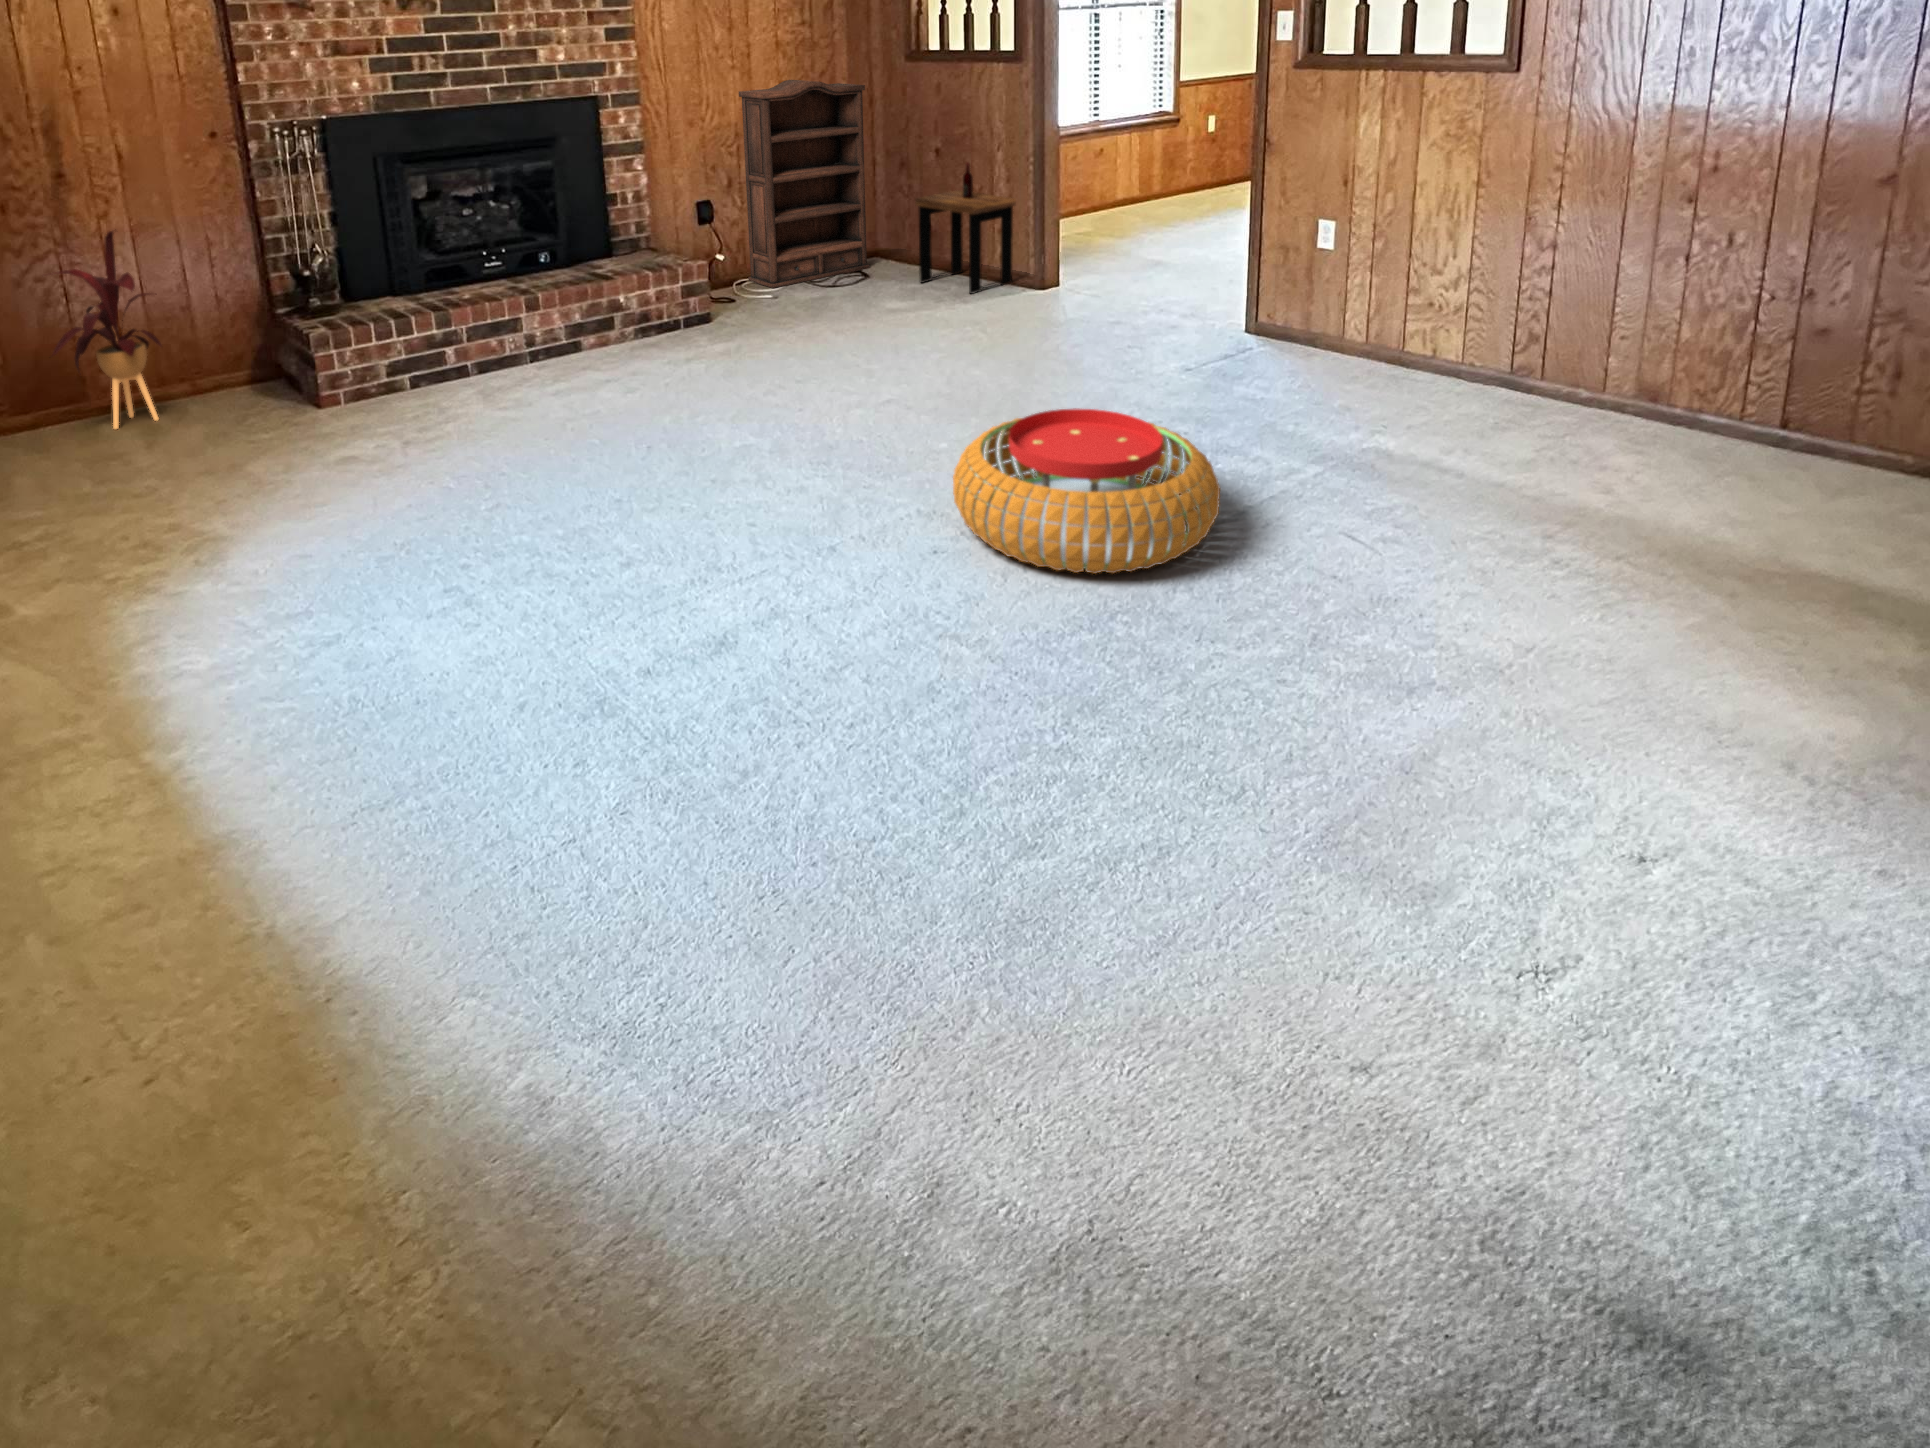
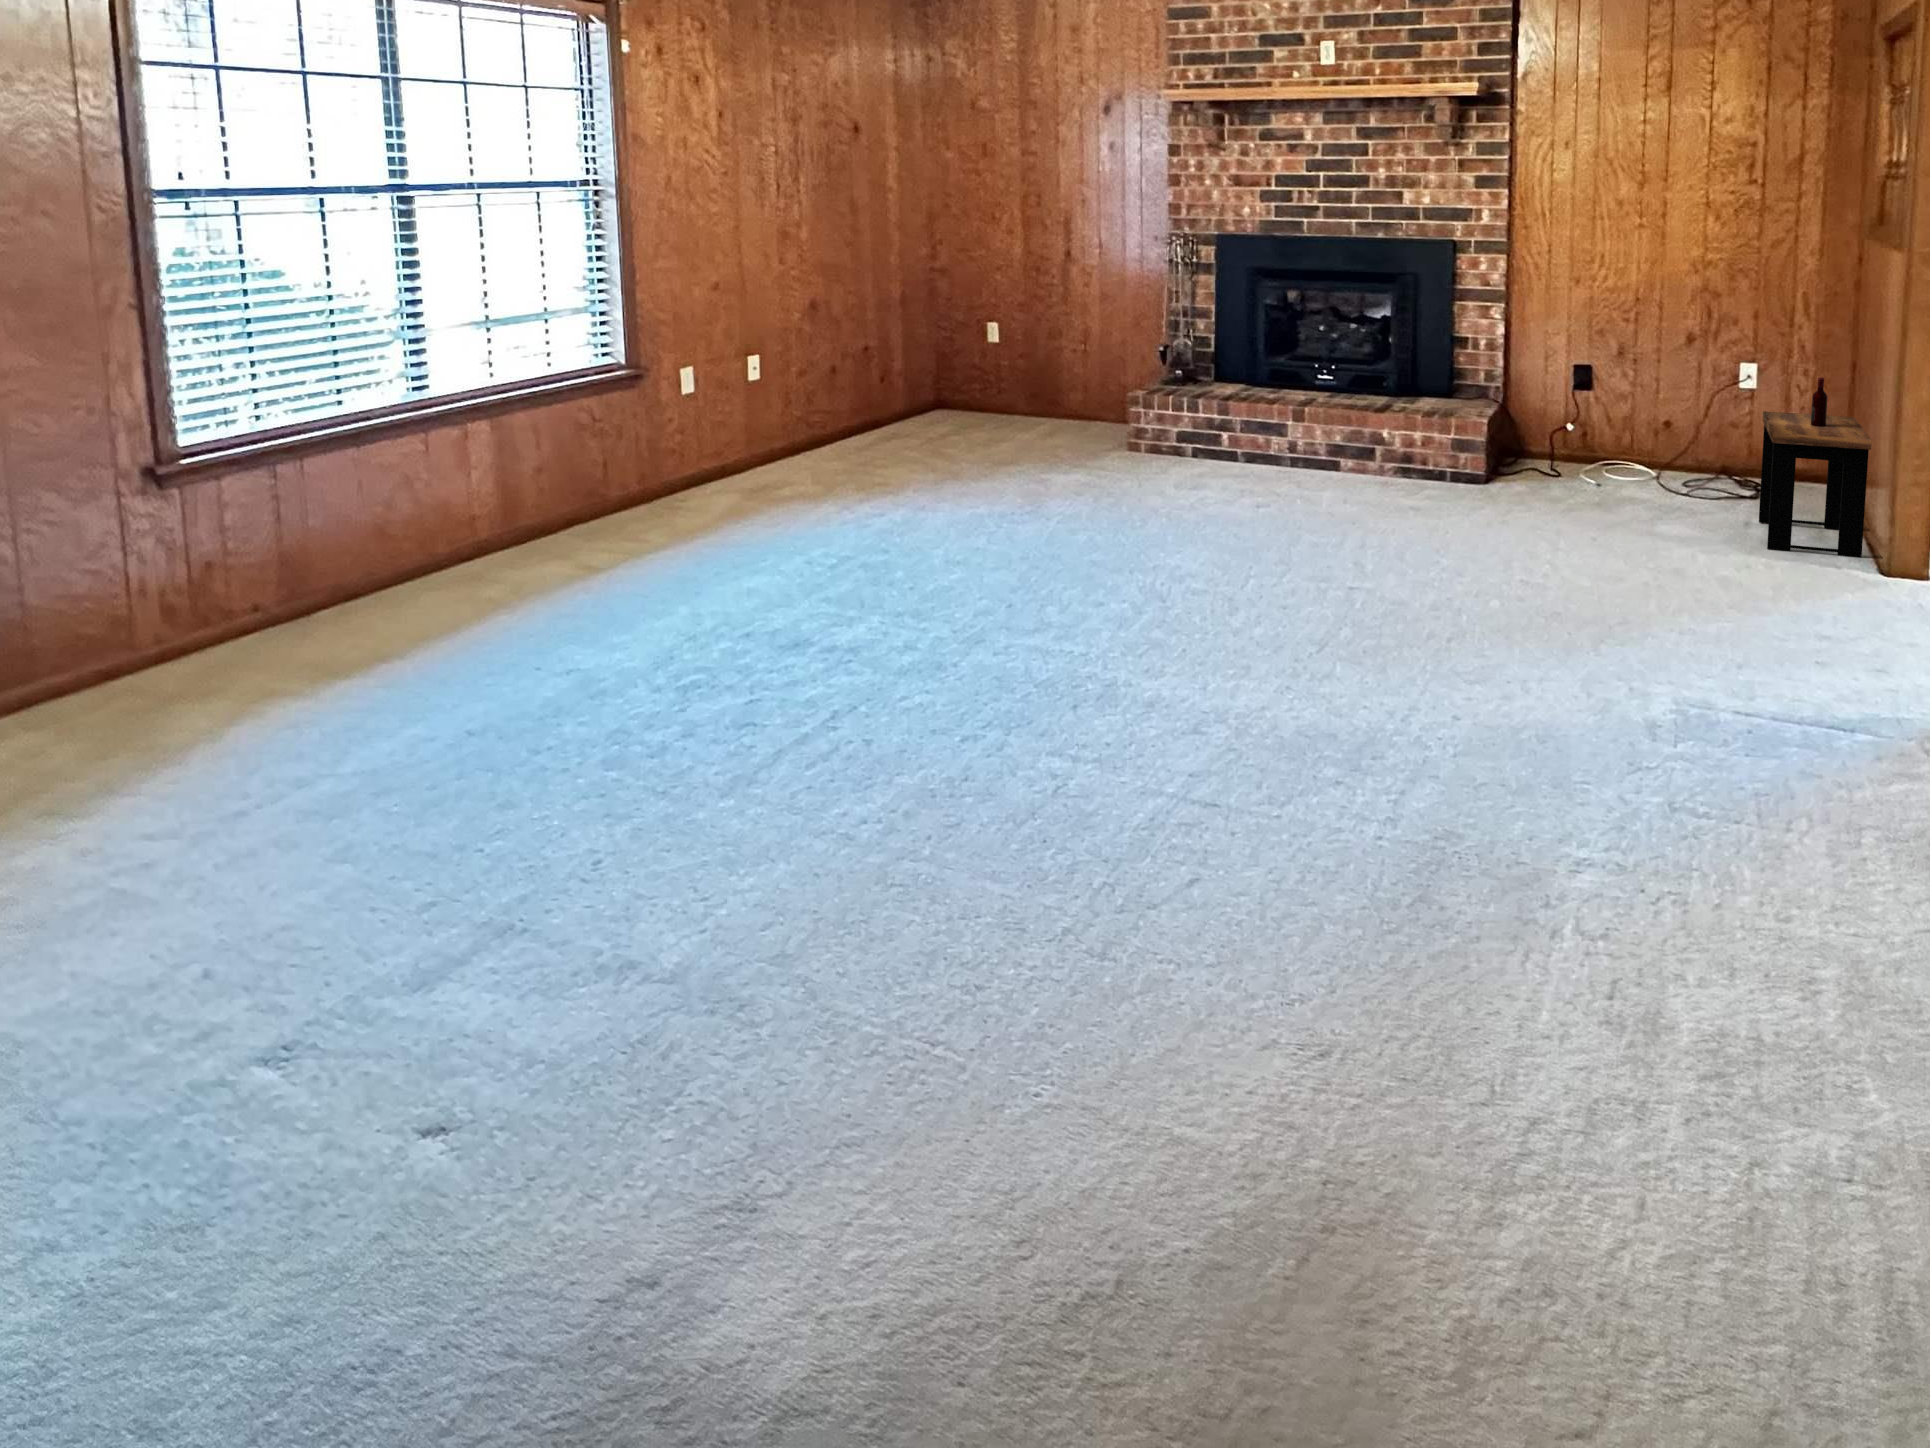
bookshelf: present [739,80,870,288] -> none [1612,247,1781,495]
house plant: present [53,231,161,429] -> none [1007,292,1078,430]
pouf: present [953,408,1220,574] -> none [1000,585,1279,763]

